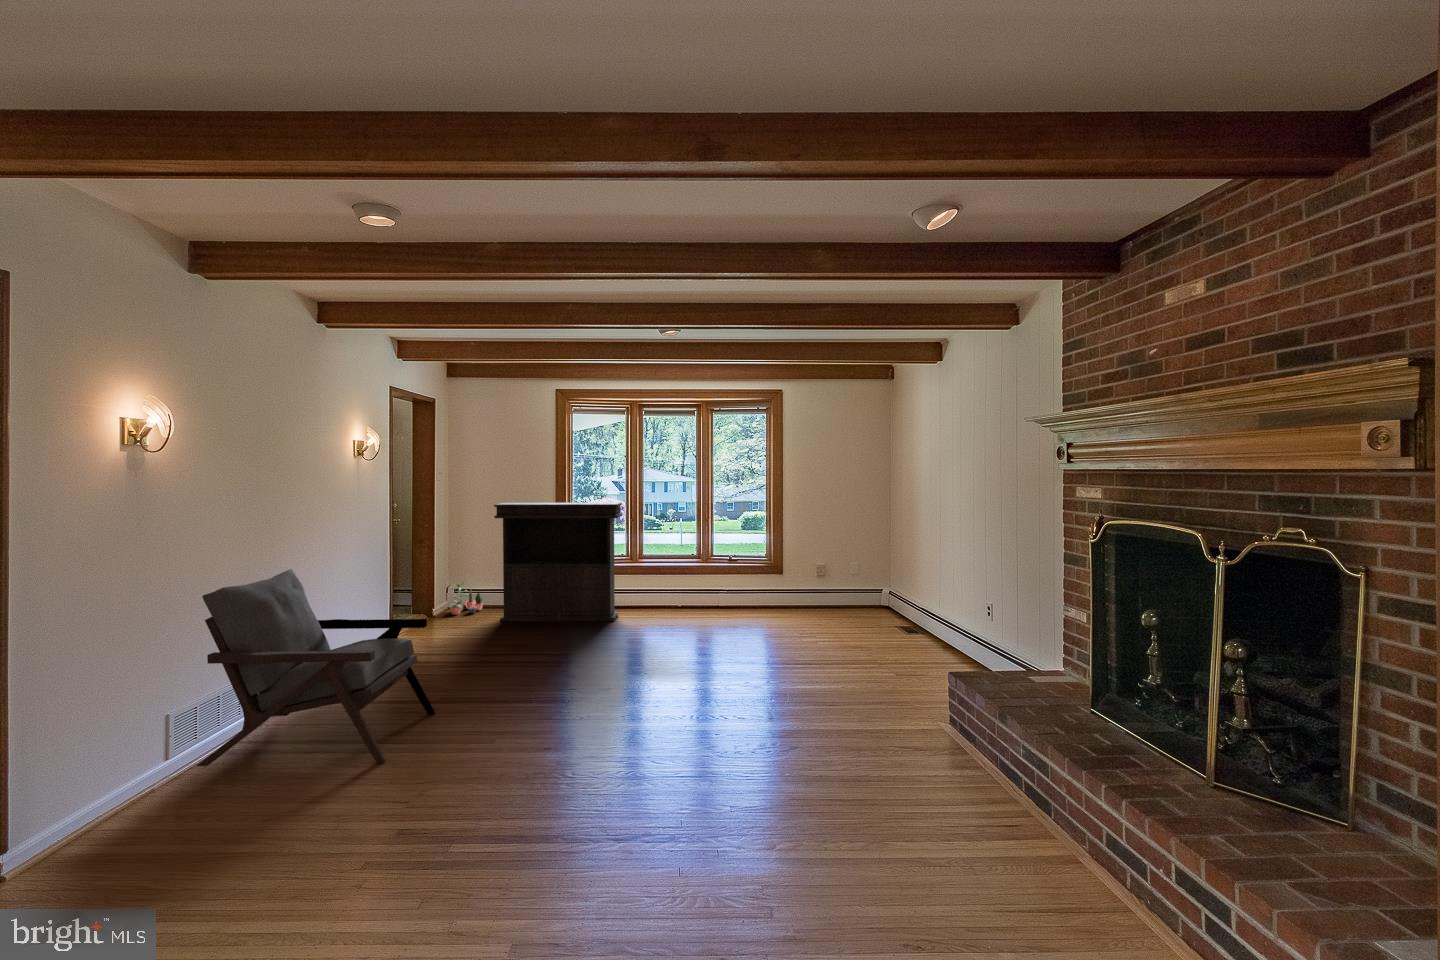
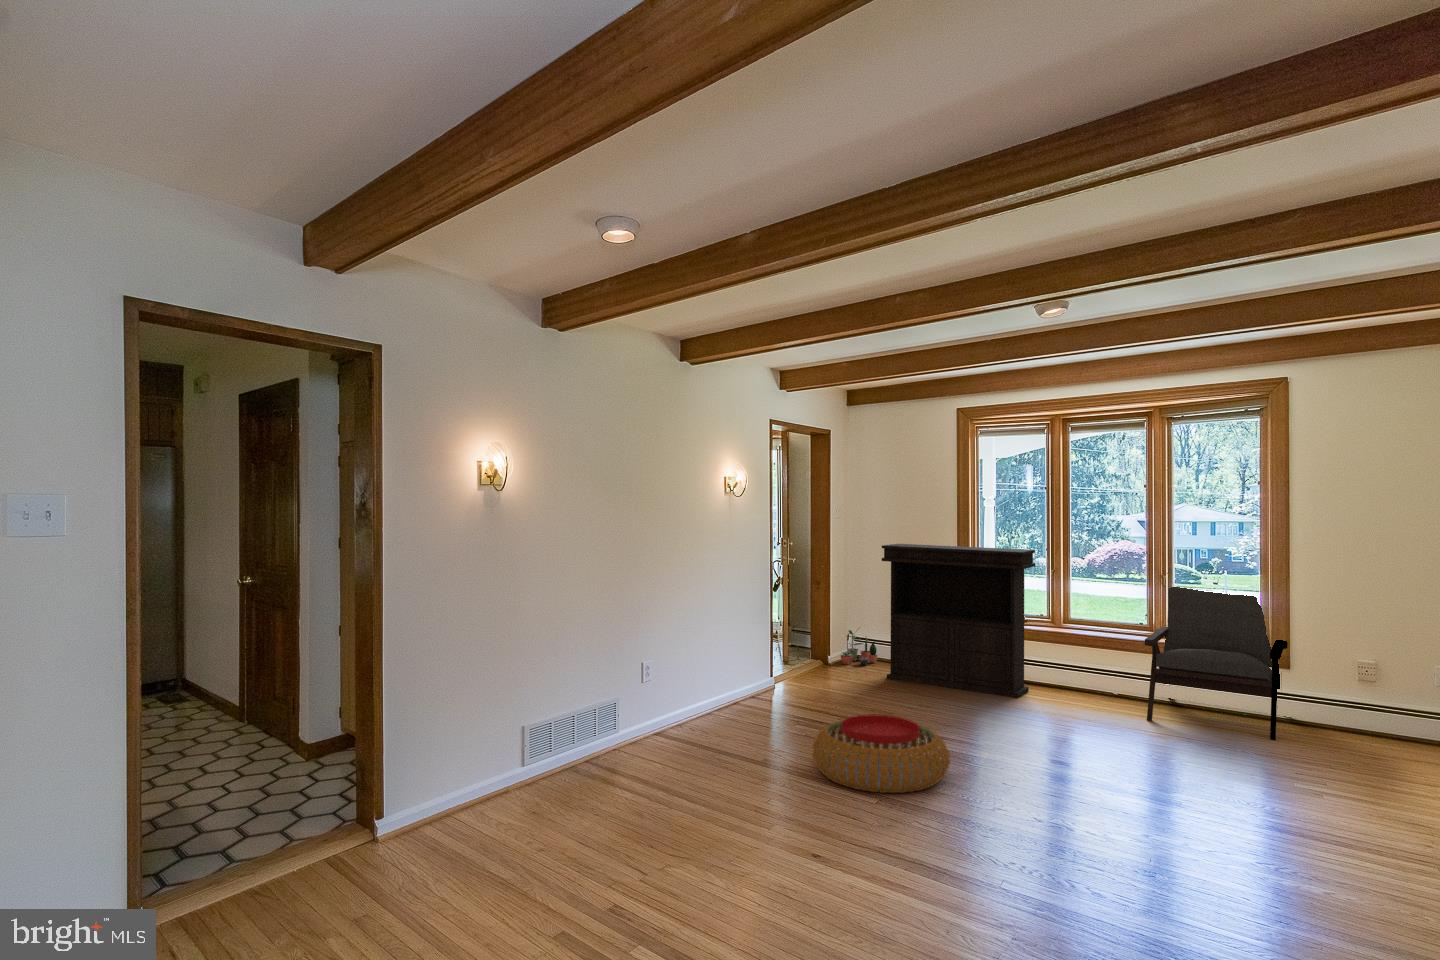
armchair: present [197,569,435,766] -> present [1145,586,1288,740]
pouf: none [489,645,607,710] -> present [813,714,950,793]

